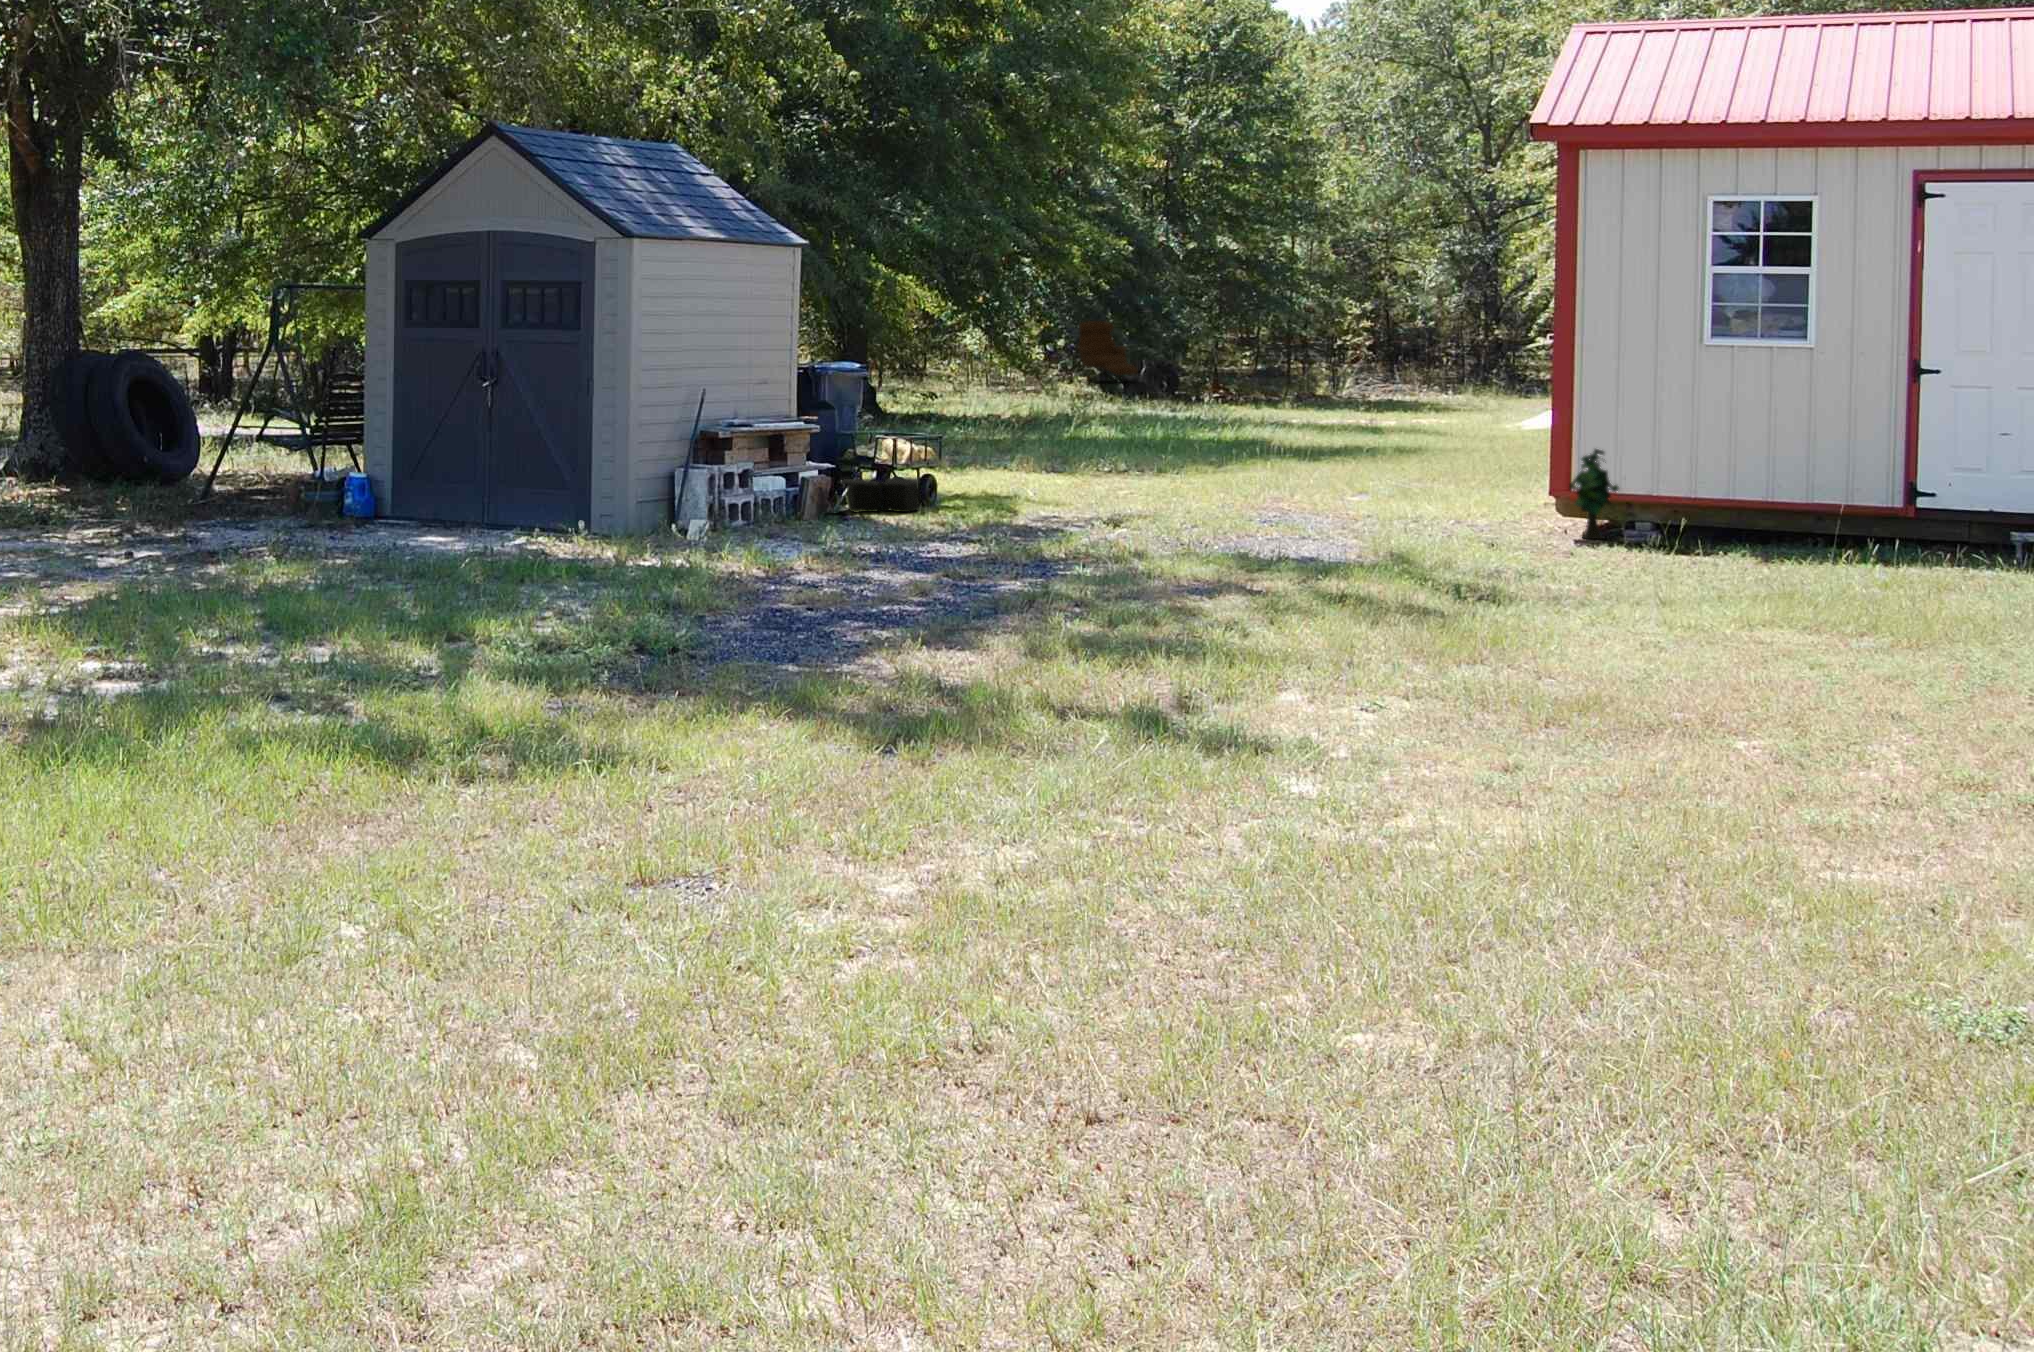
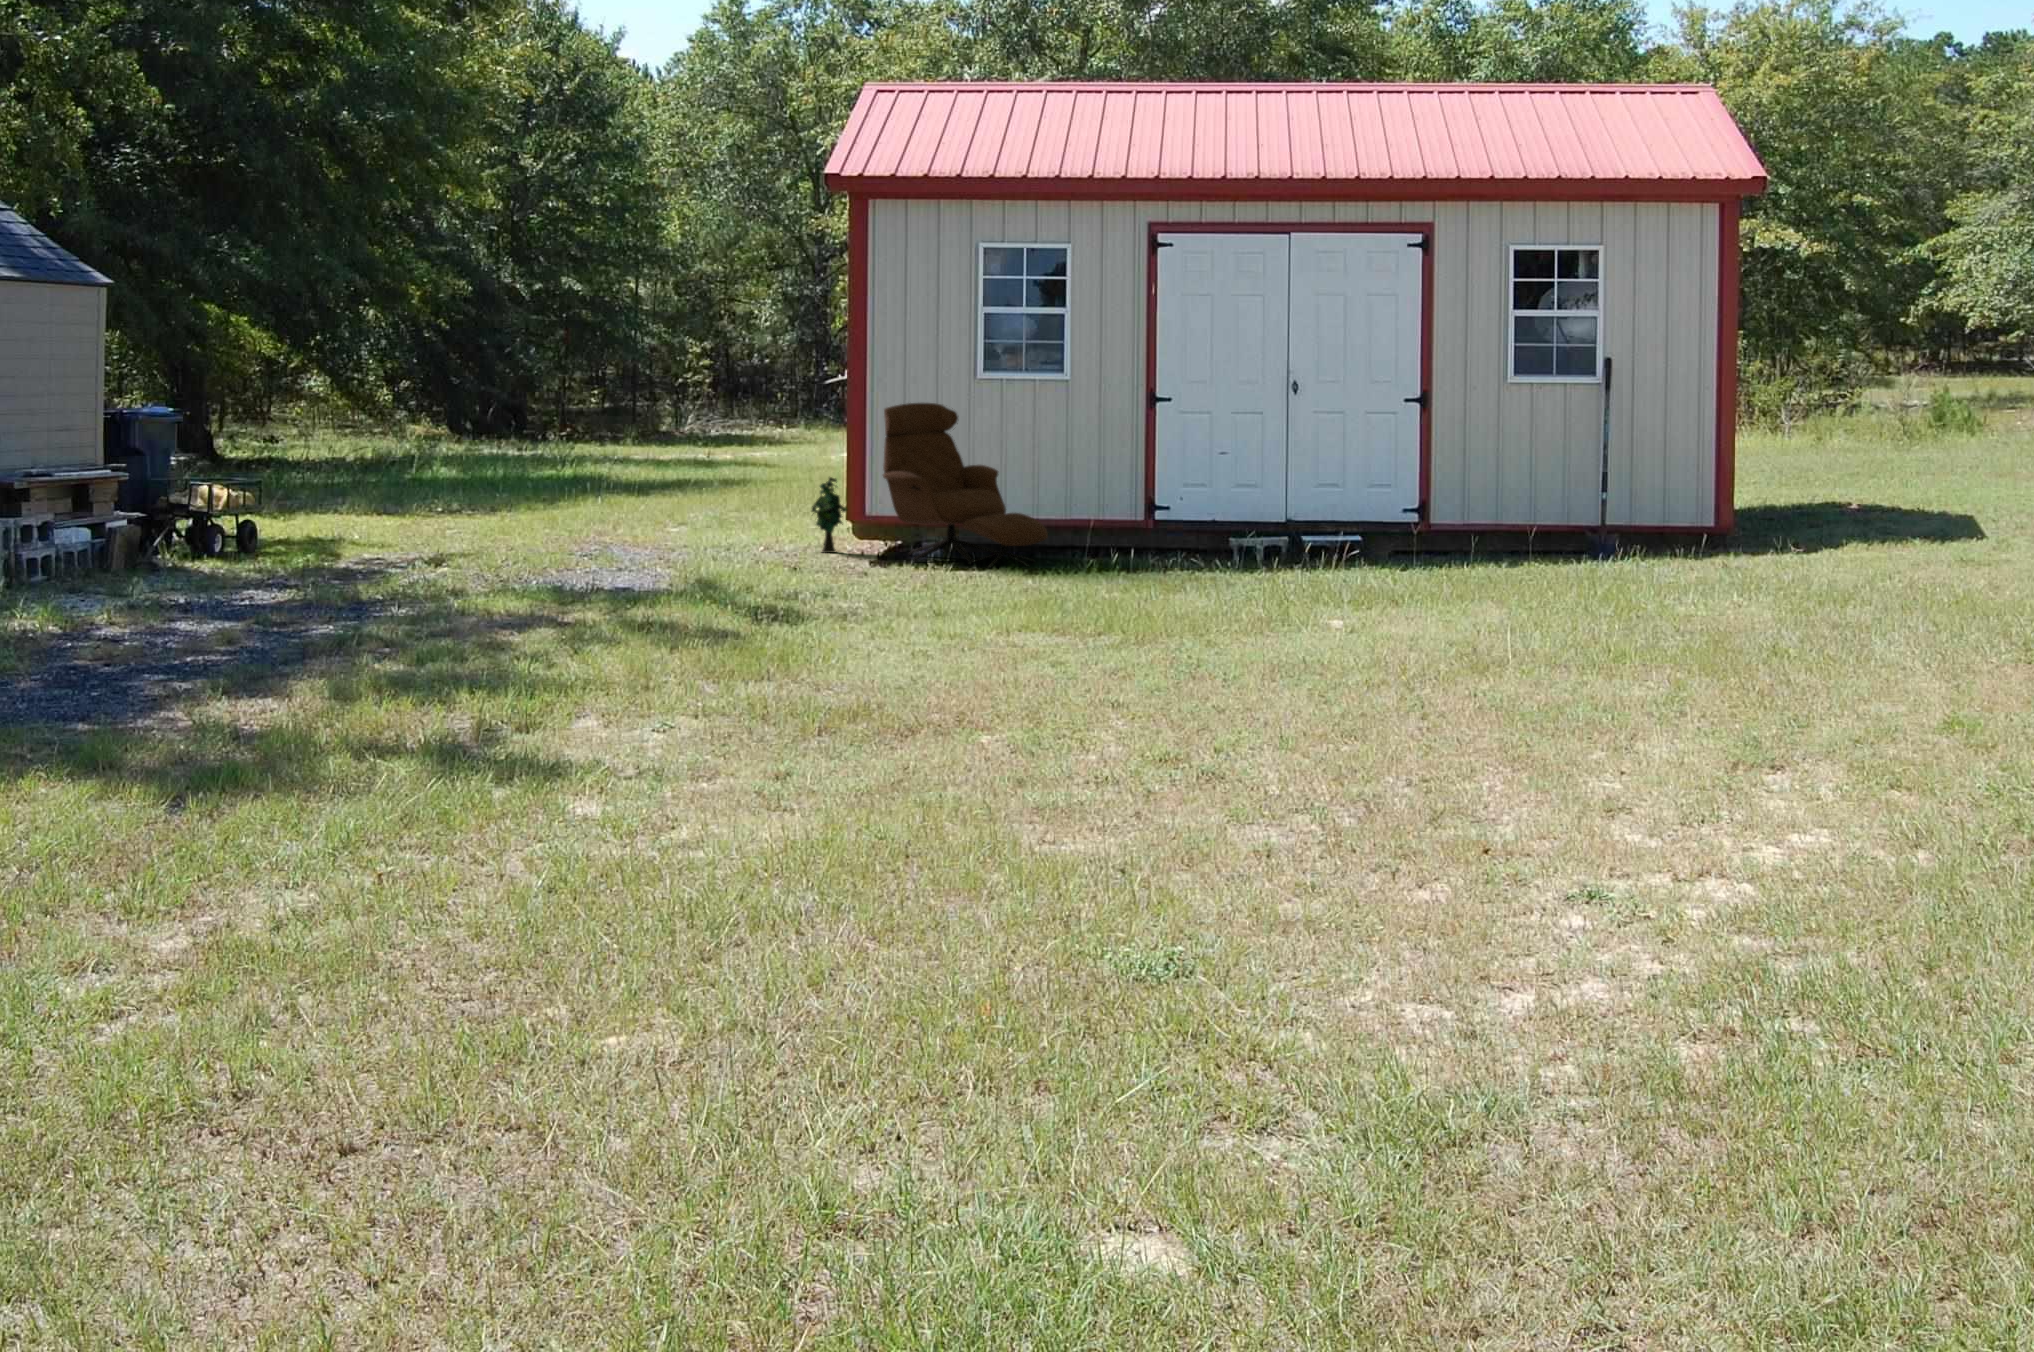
lounge chair: present [1078,321,1138,382] -> present [883,403,1048,568]
storage bin: present [839,477,921,512] -> none [152,526,252,565]

